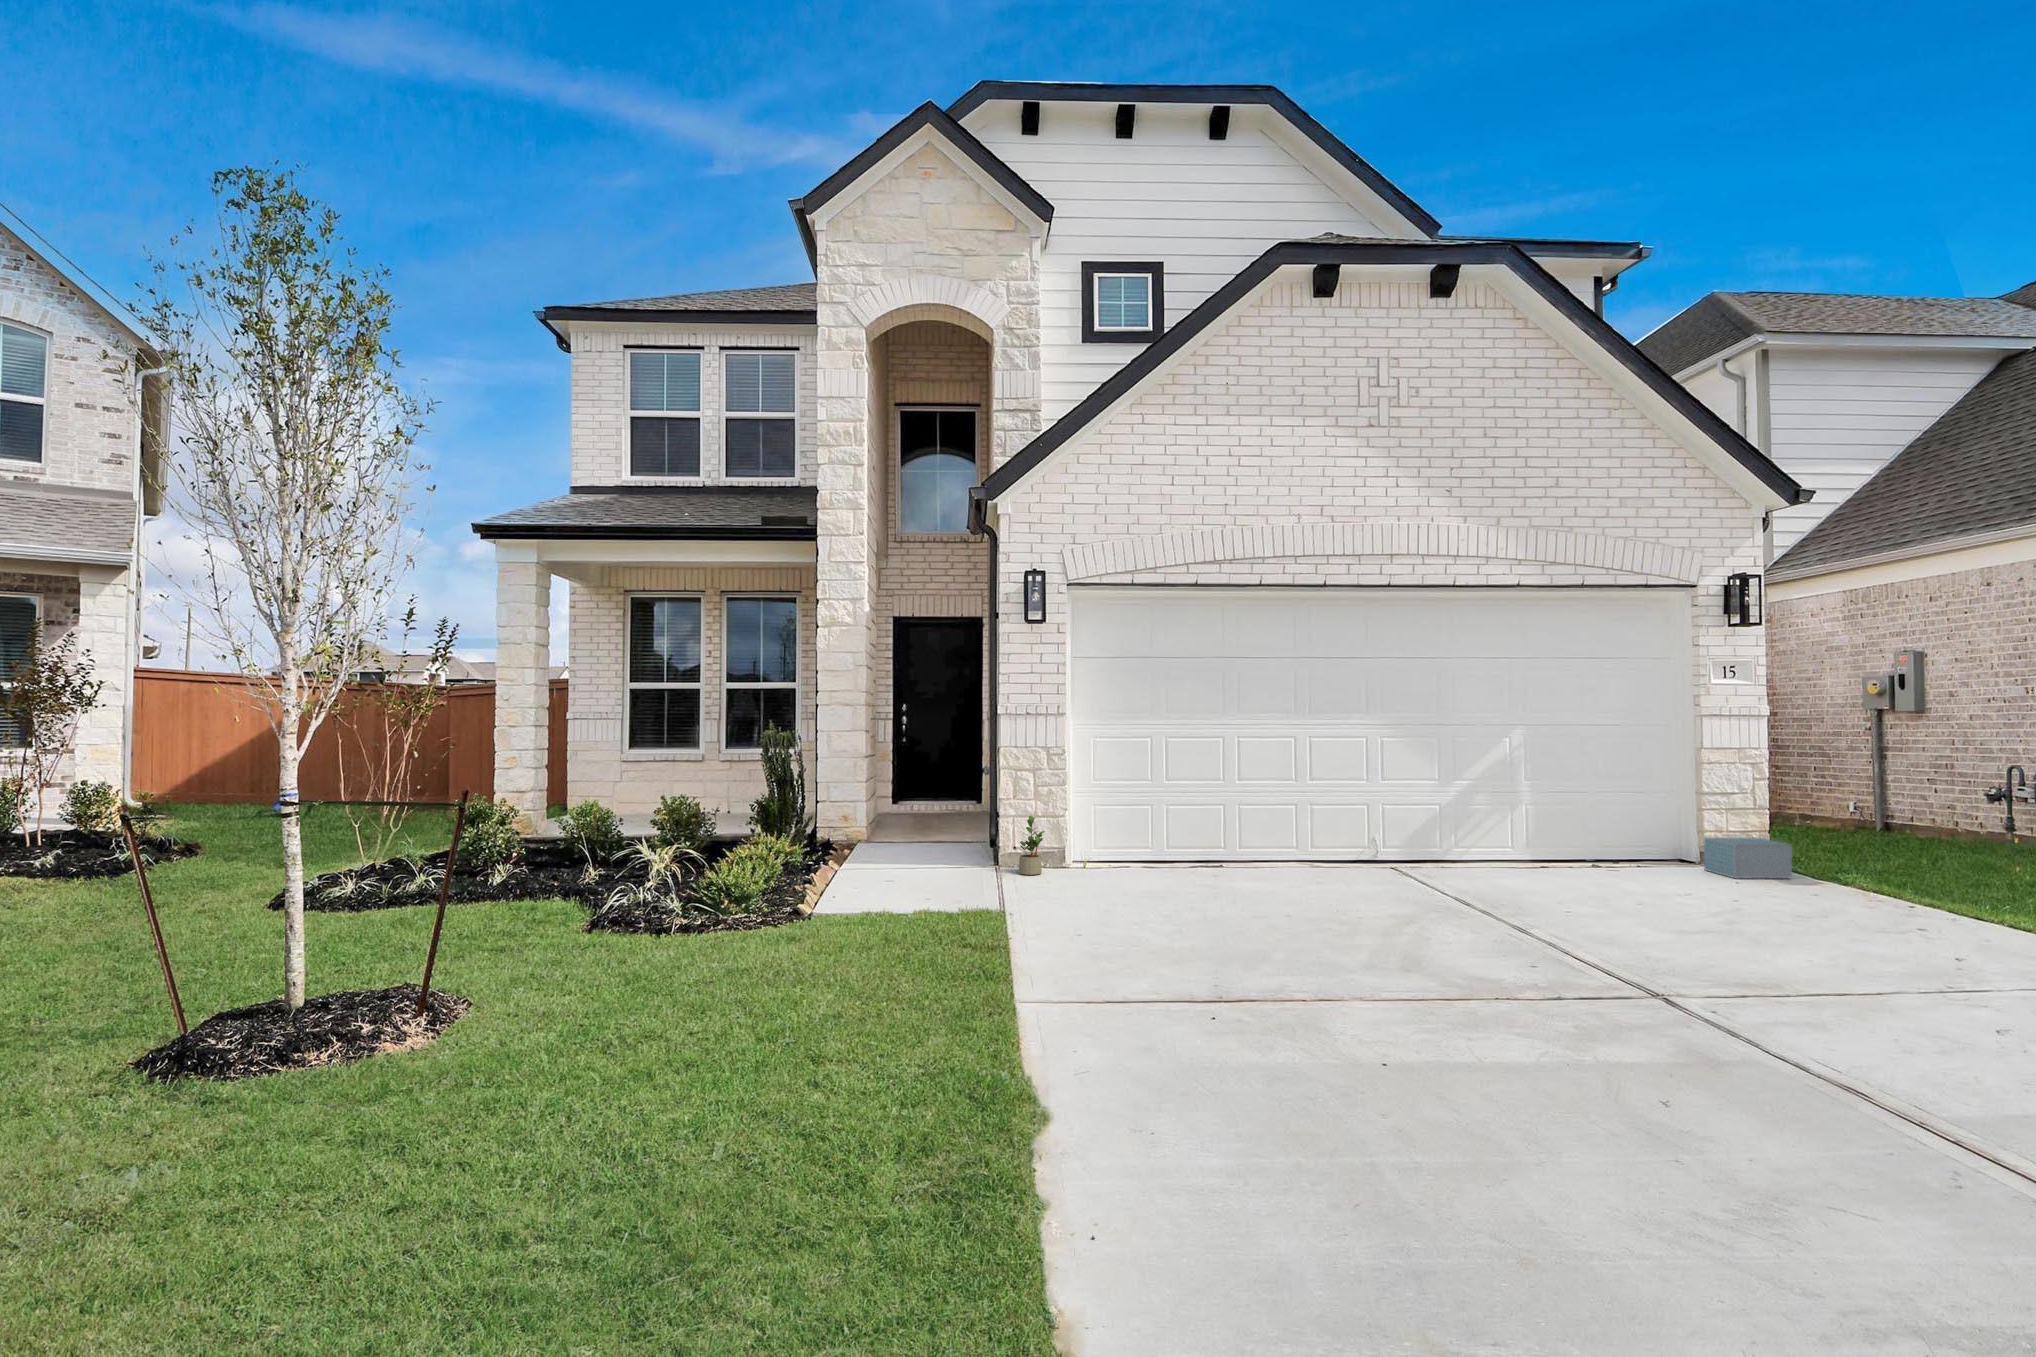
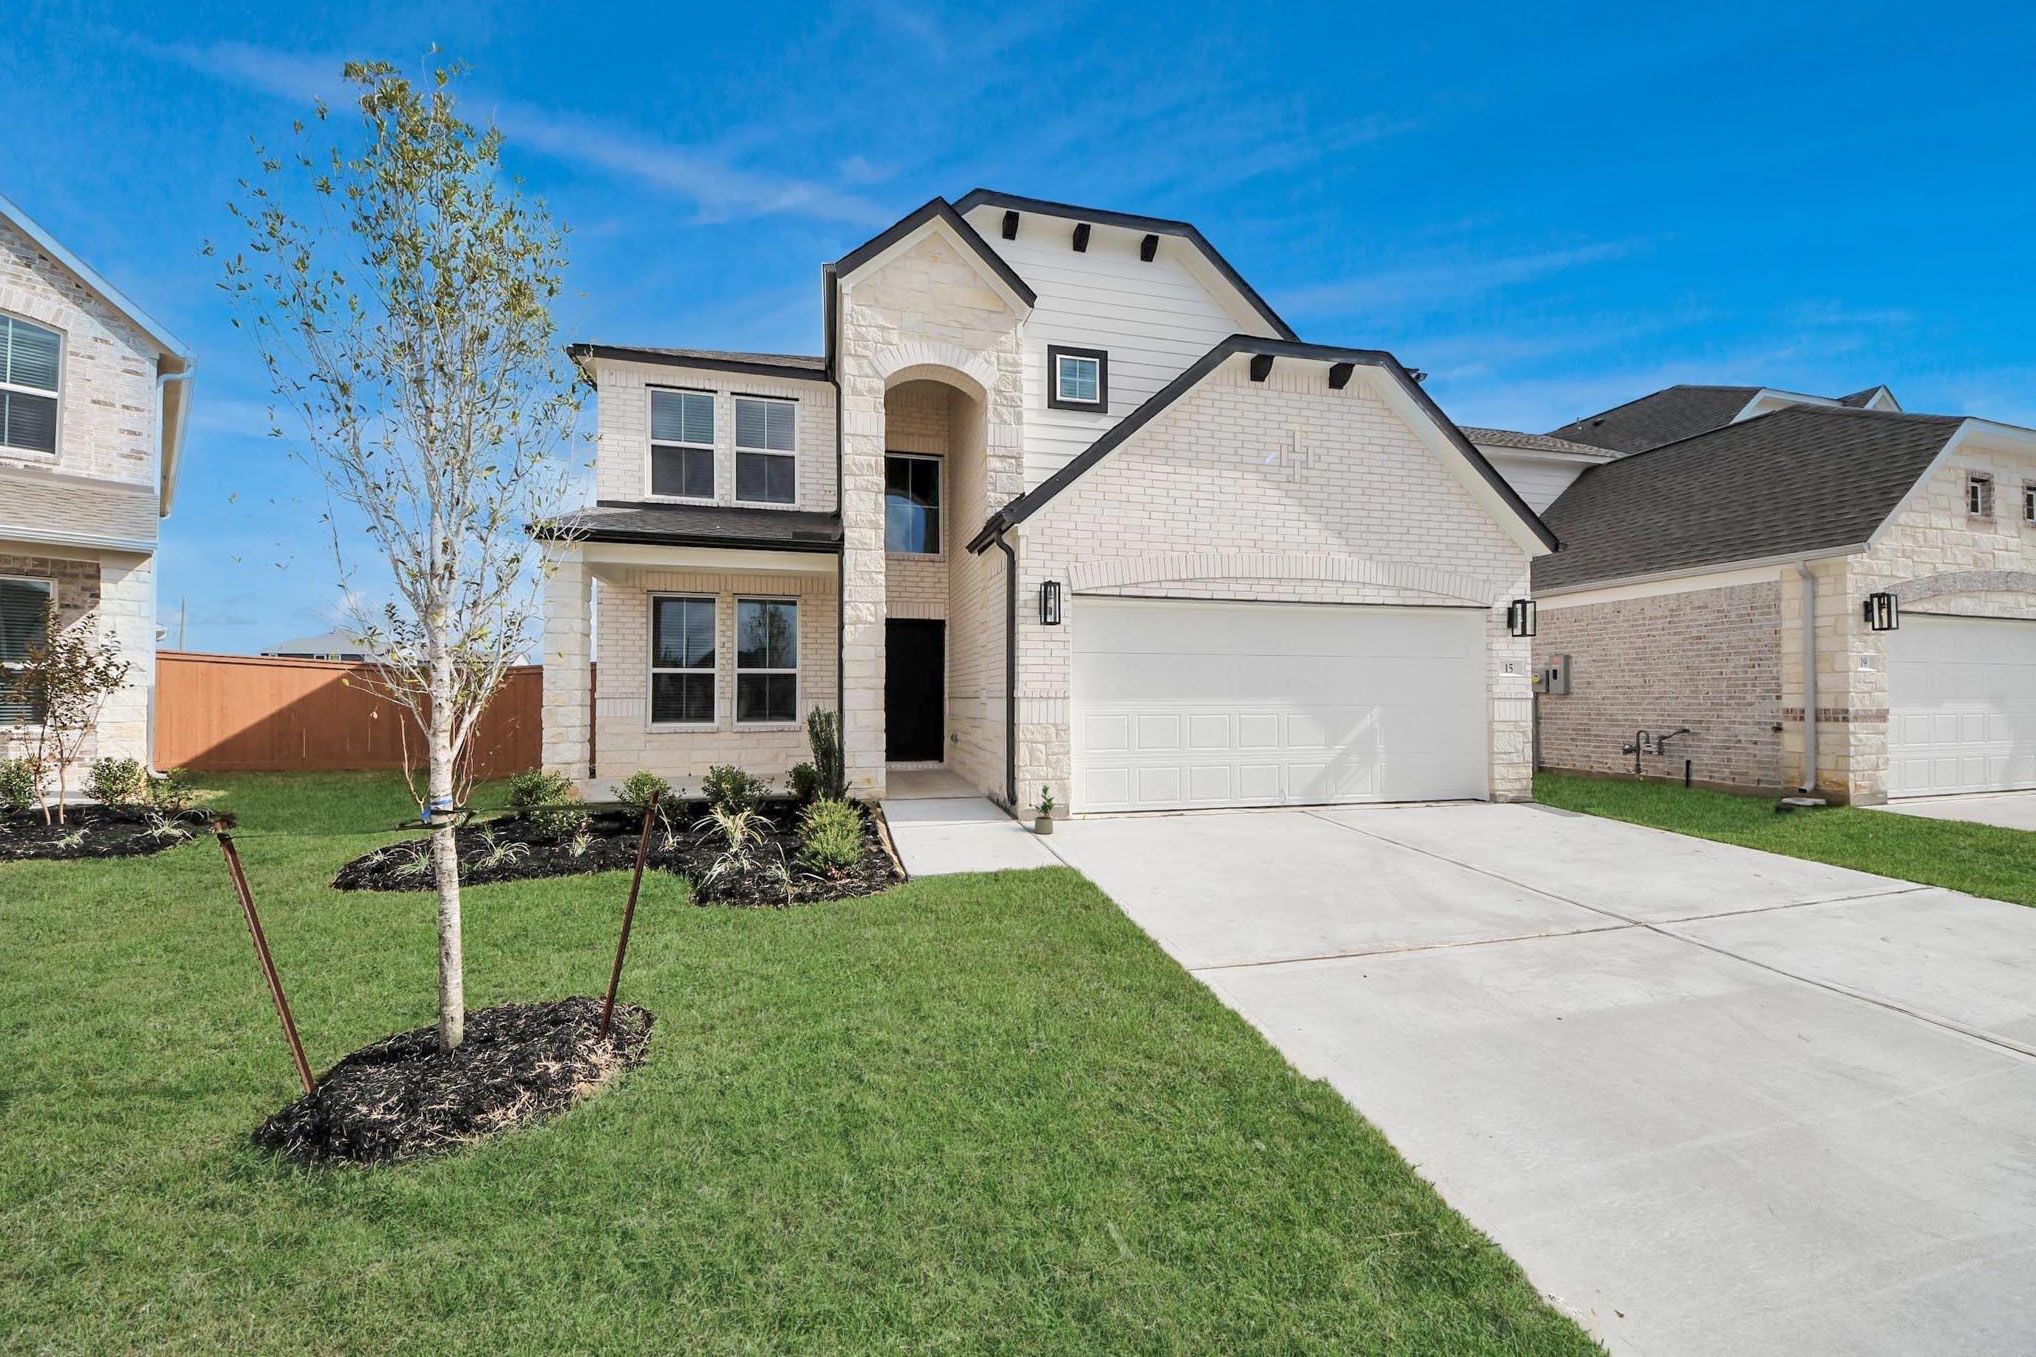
storage box: present [1704,837,1792,878] -> none [1507,791,1571,822]

